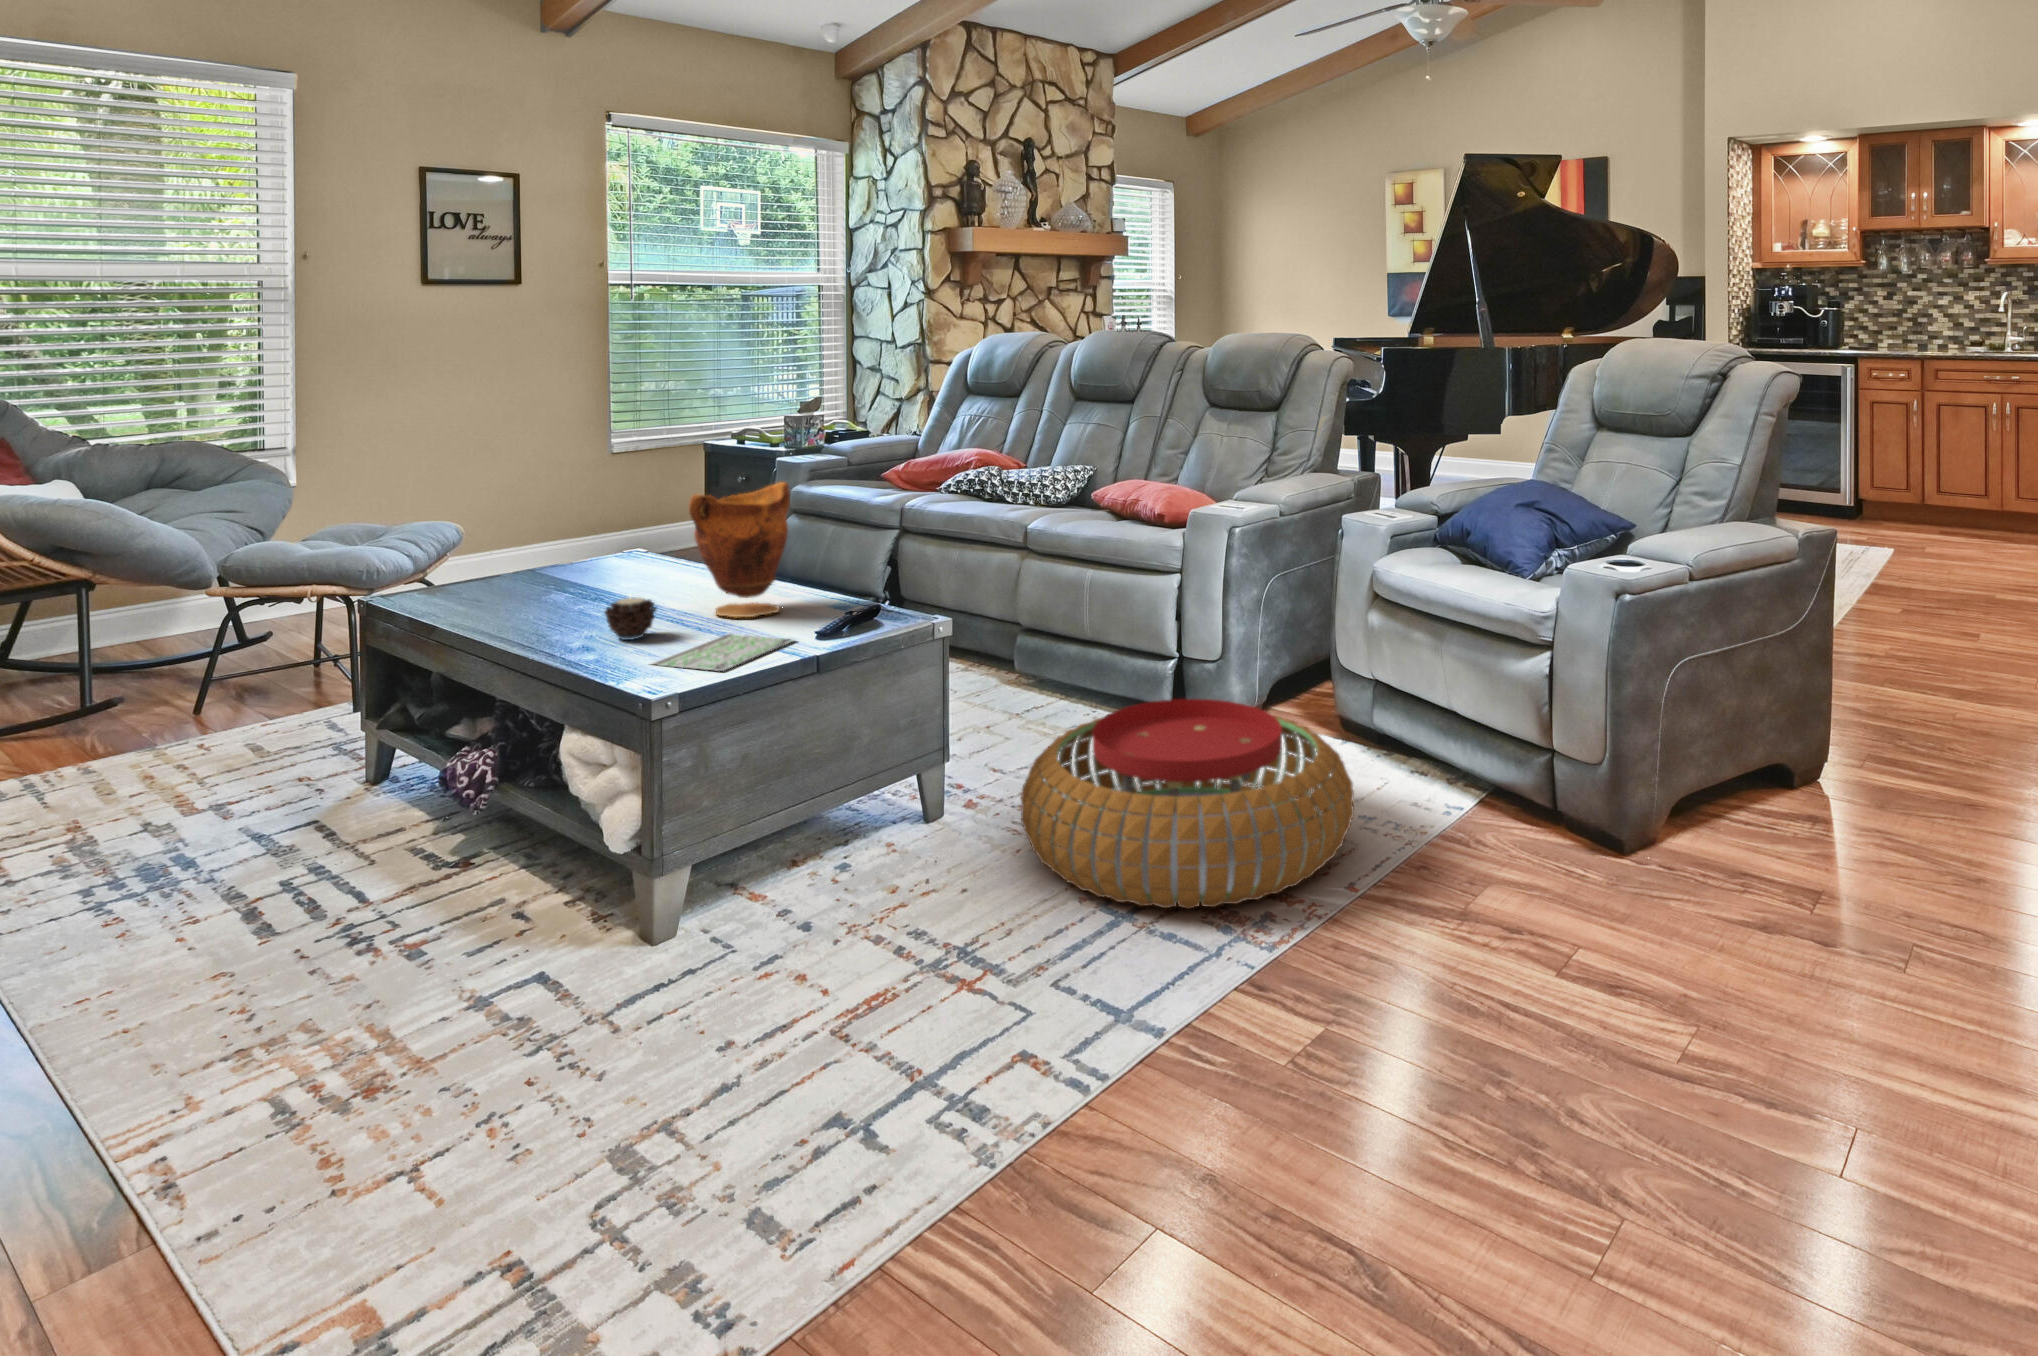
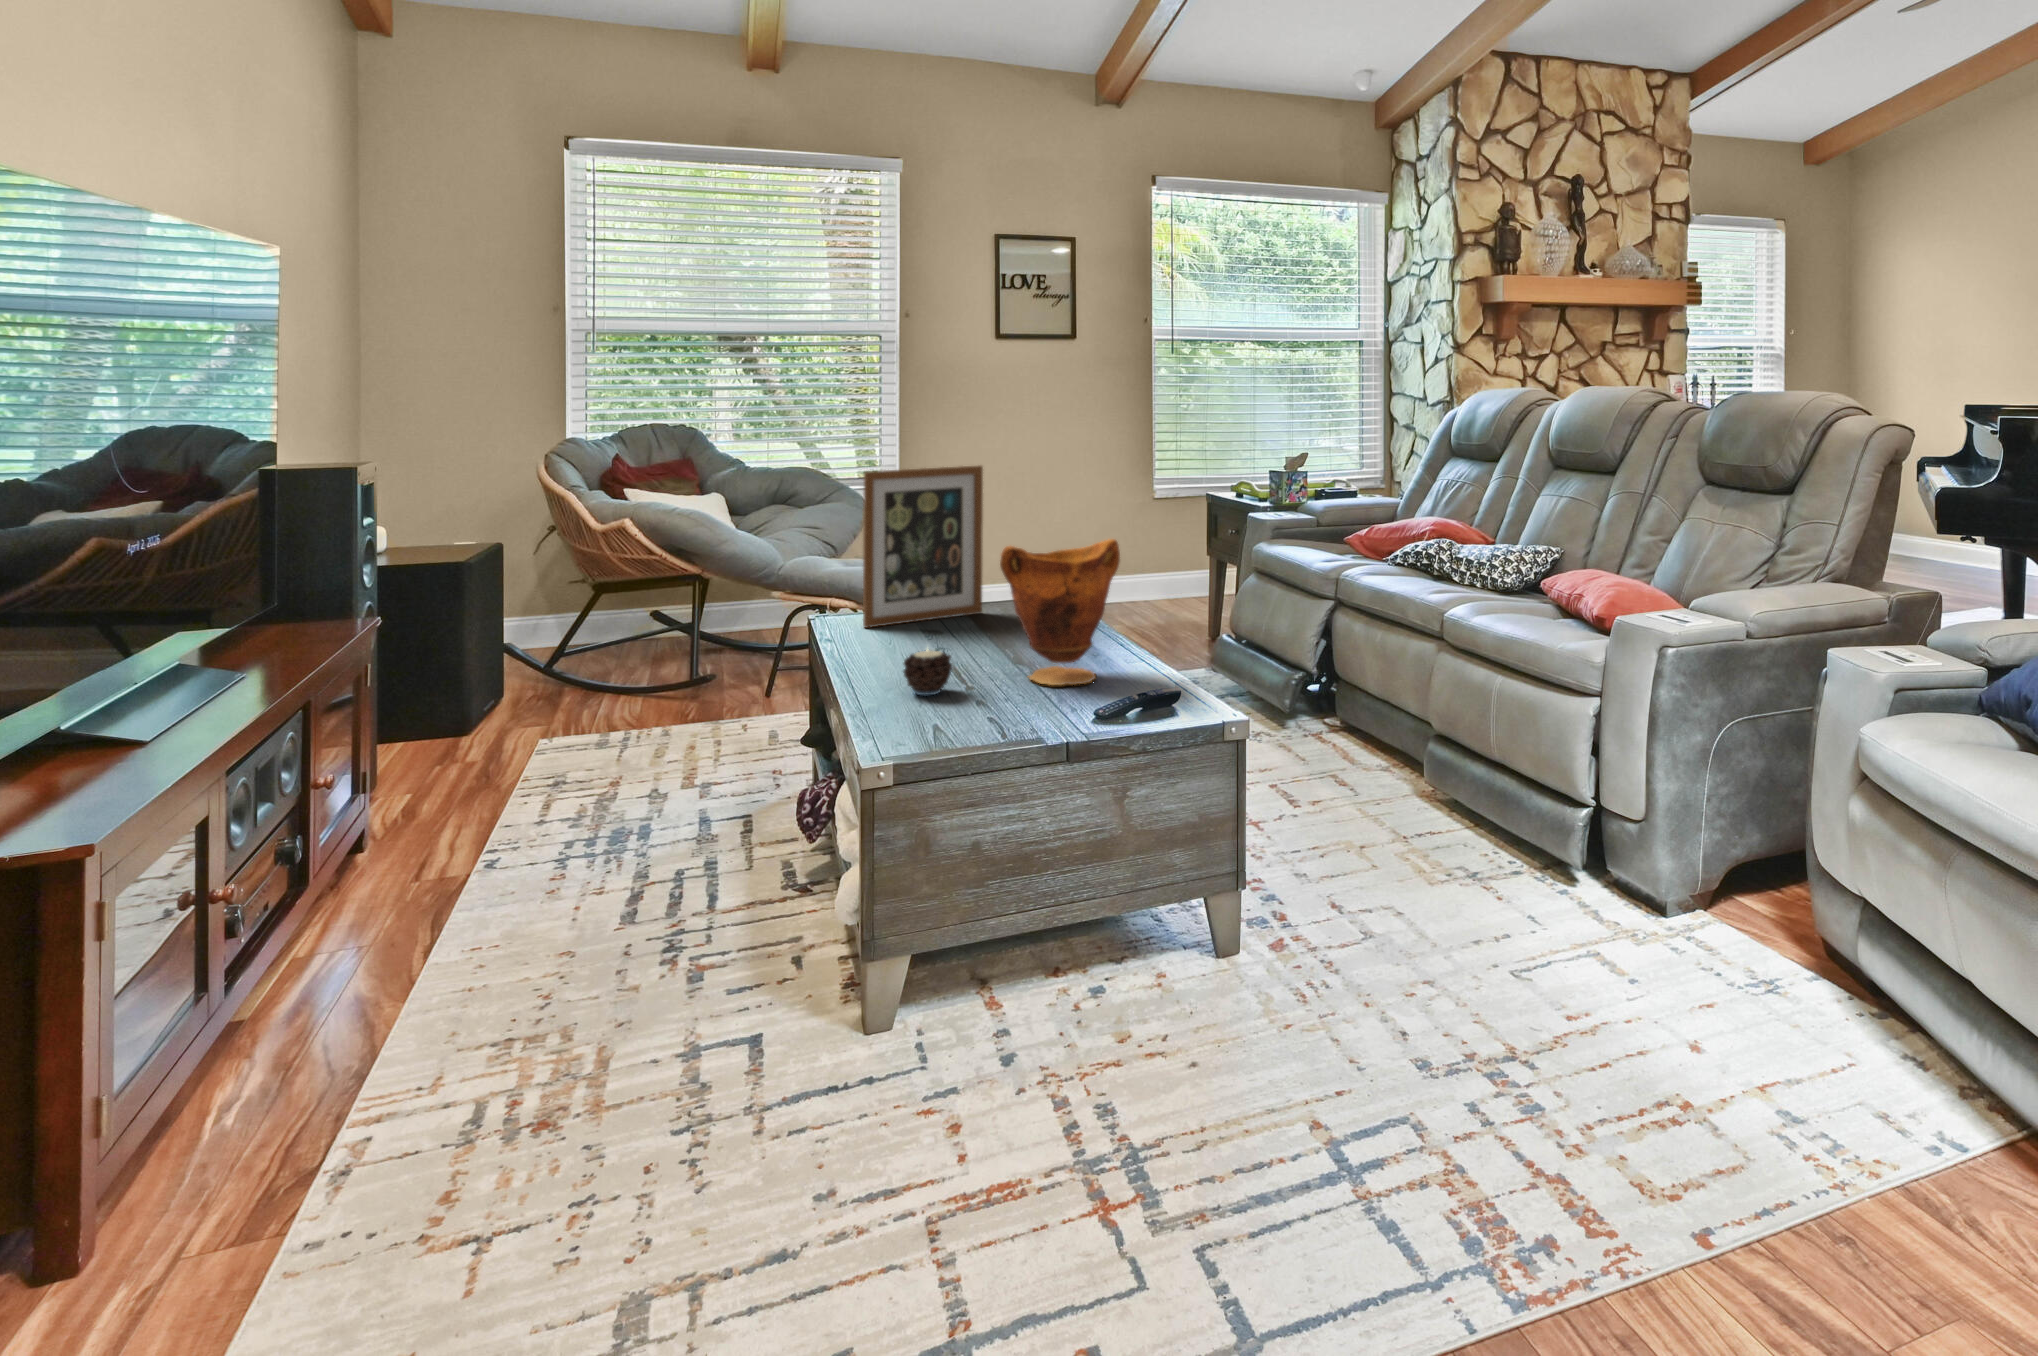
picture frame: none [470,424,590,596] -> present [863,466,983,628]
book: present [653,634,793,671] -> none [904,703,1068,749]
pouf: present [1021,699,1354,909] -> none [1275,868,1744,1209]

